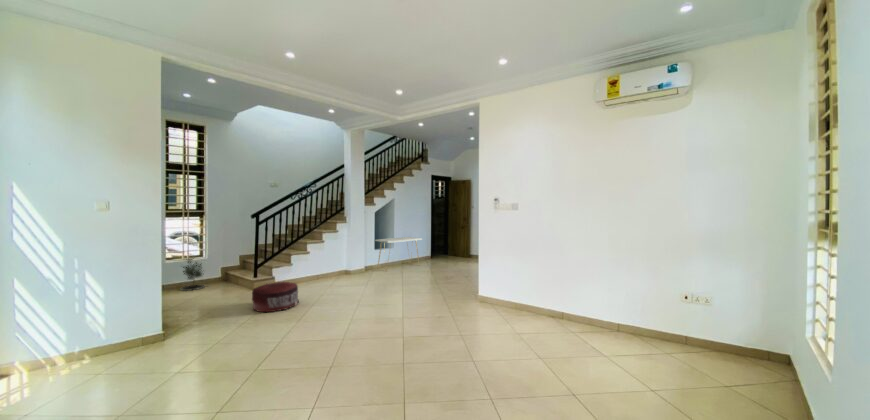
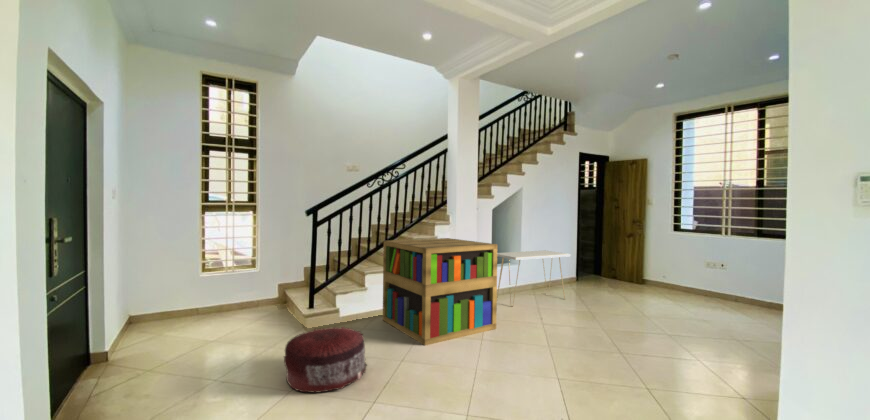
bookshelf: none [304,231,374,291] -> present [383,238,497,346]
potted tree: present [181,258,204,291] -> none [216,264,252,319]

